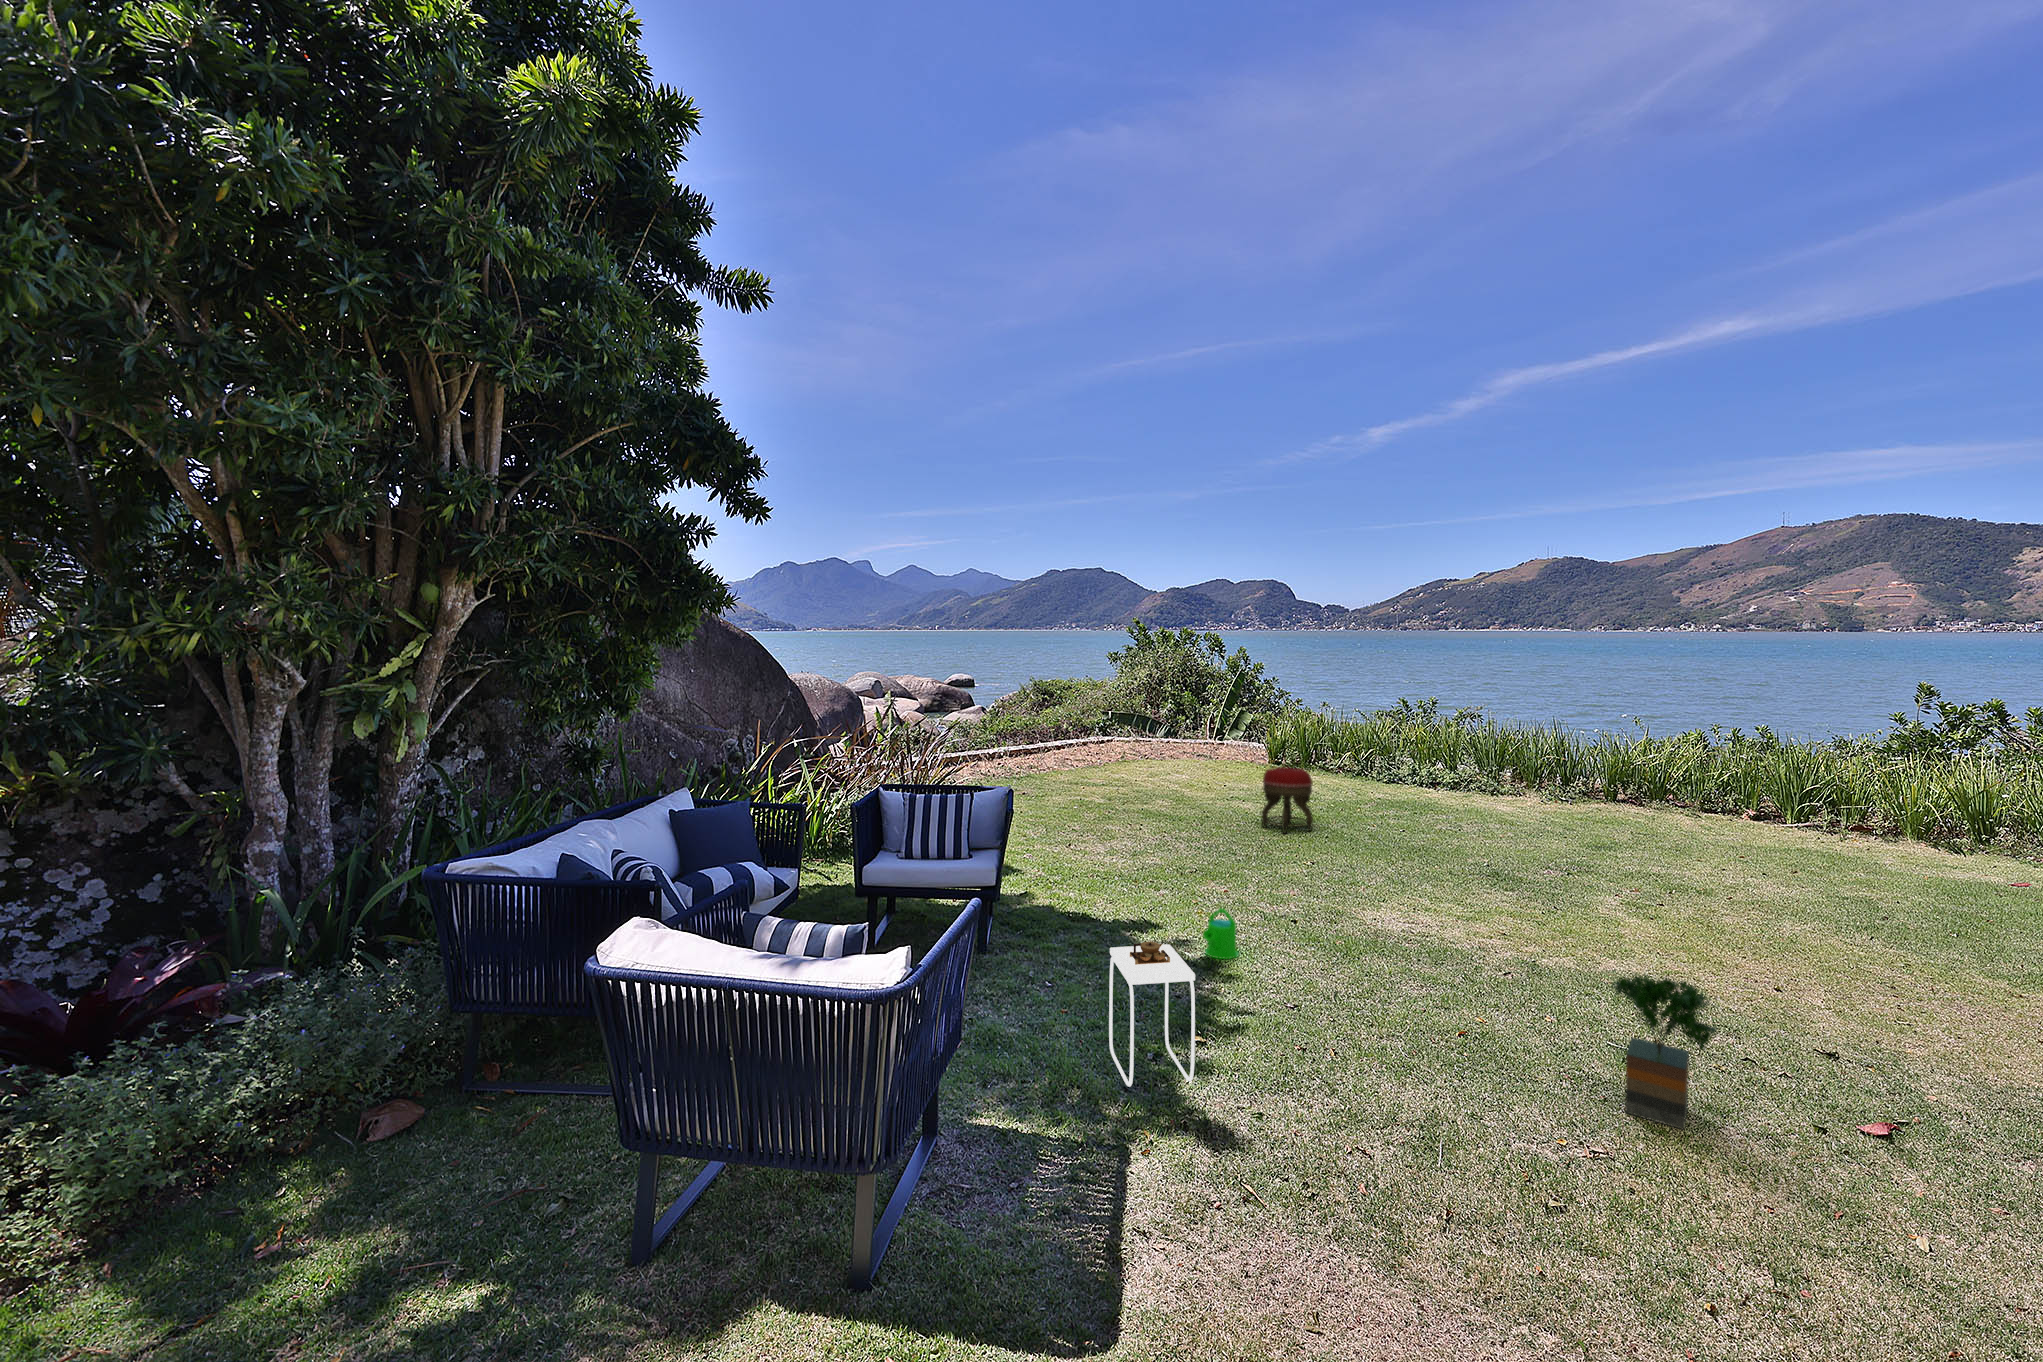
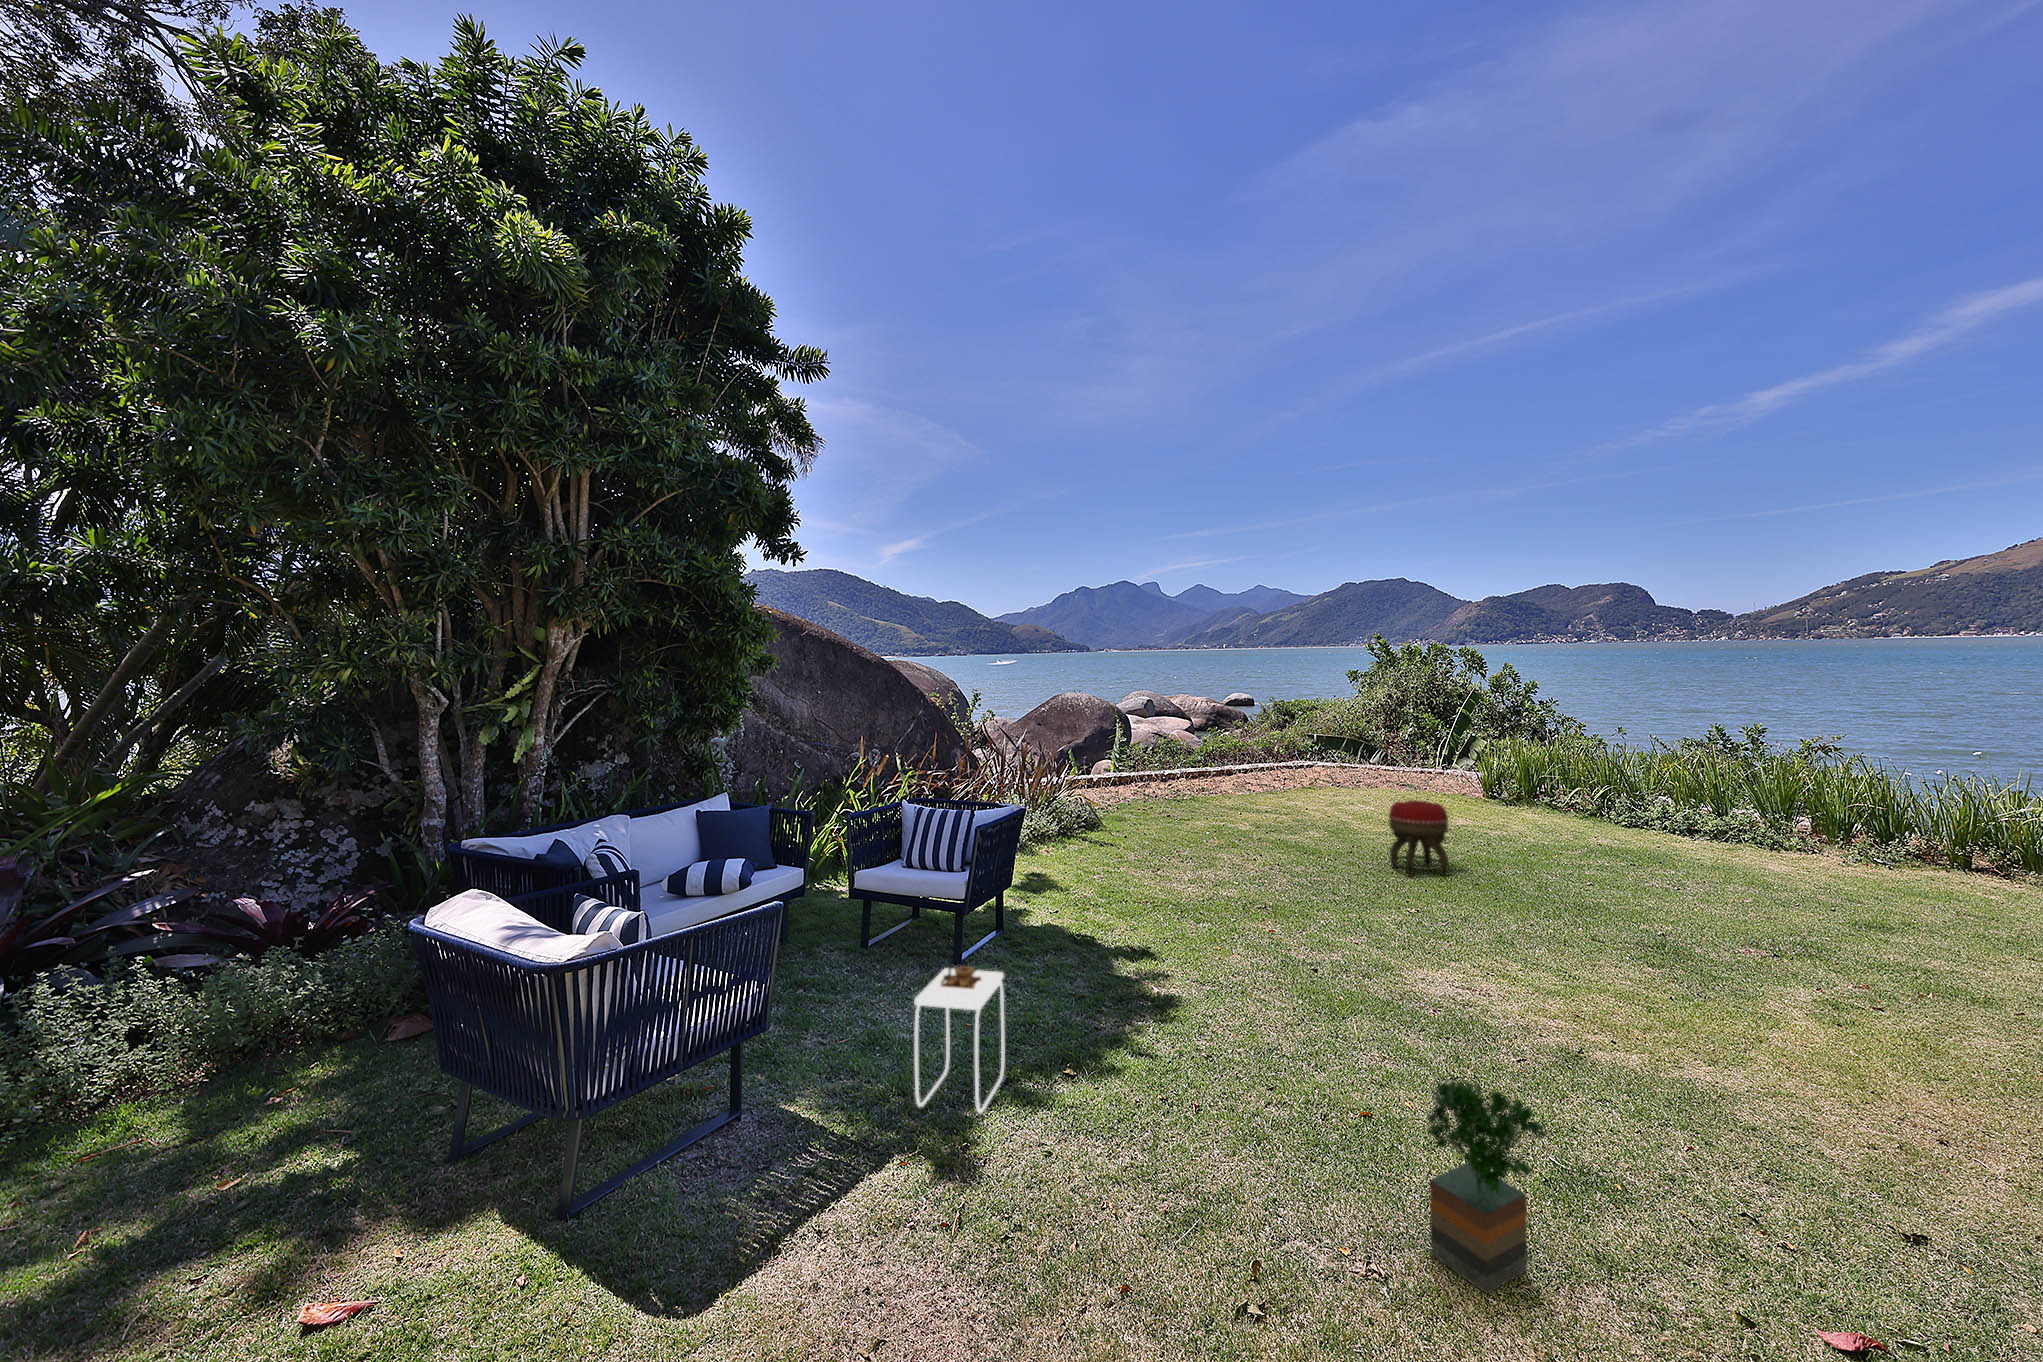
watering can: present [1203,908,1239,959] -> none [1143,946,1199,1002]

